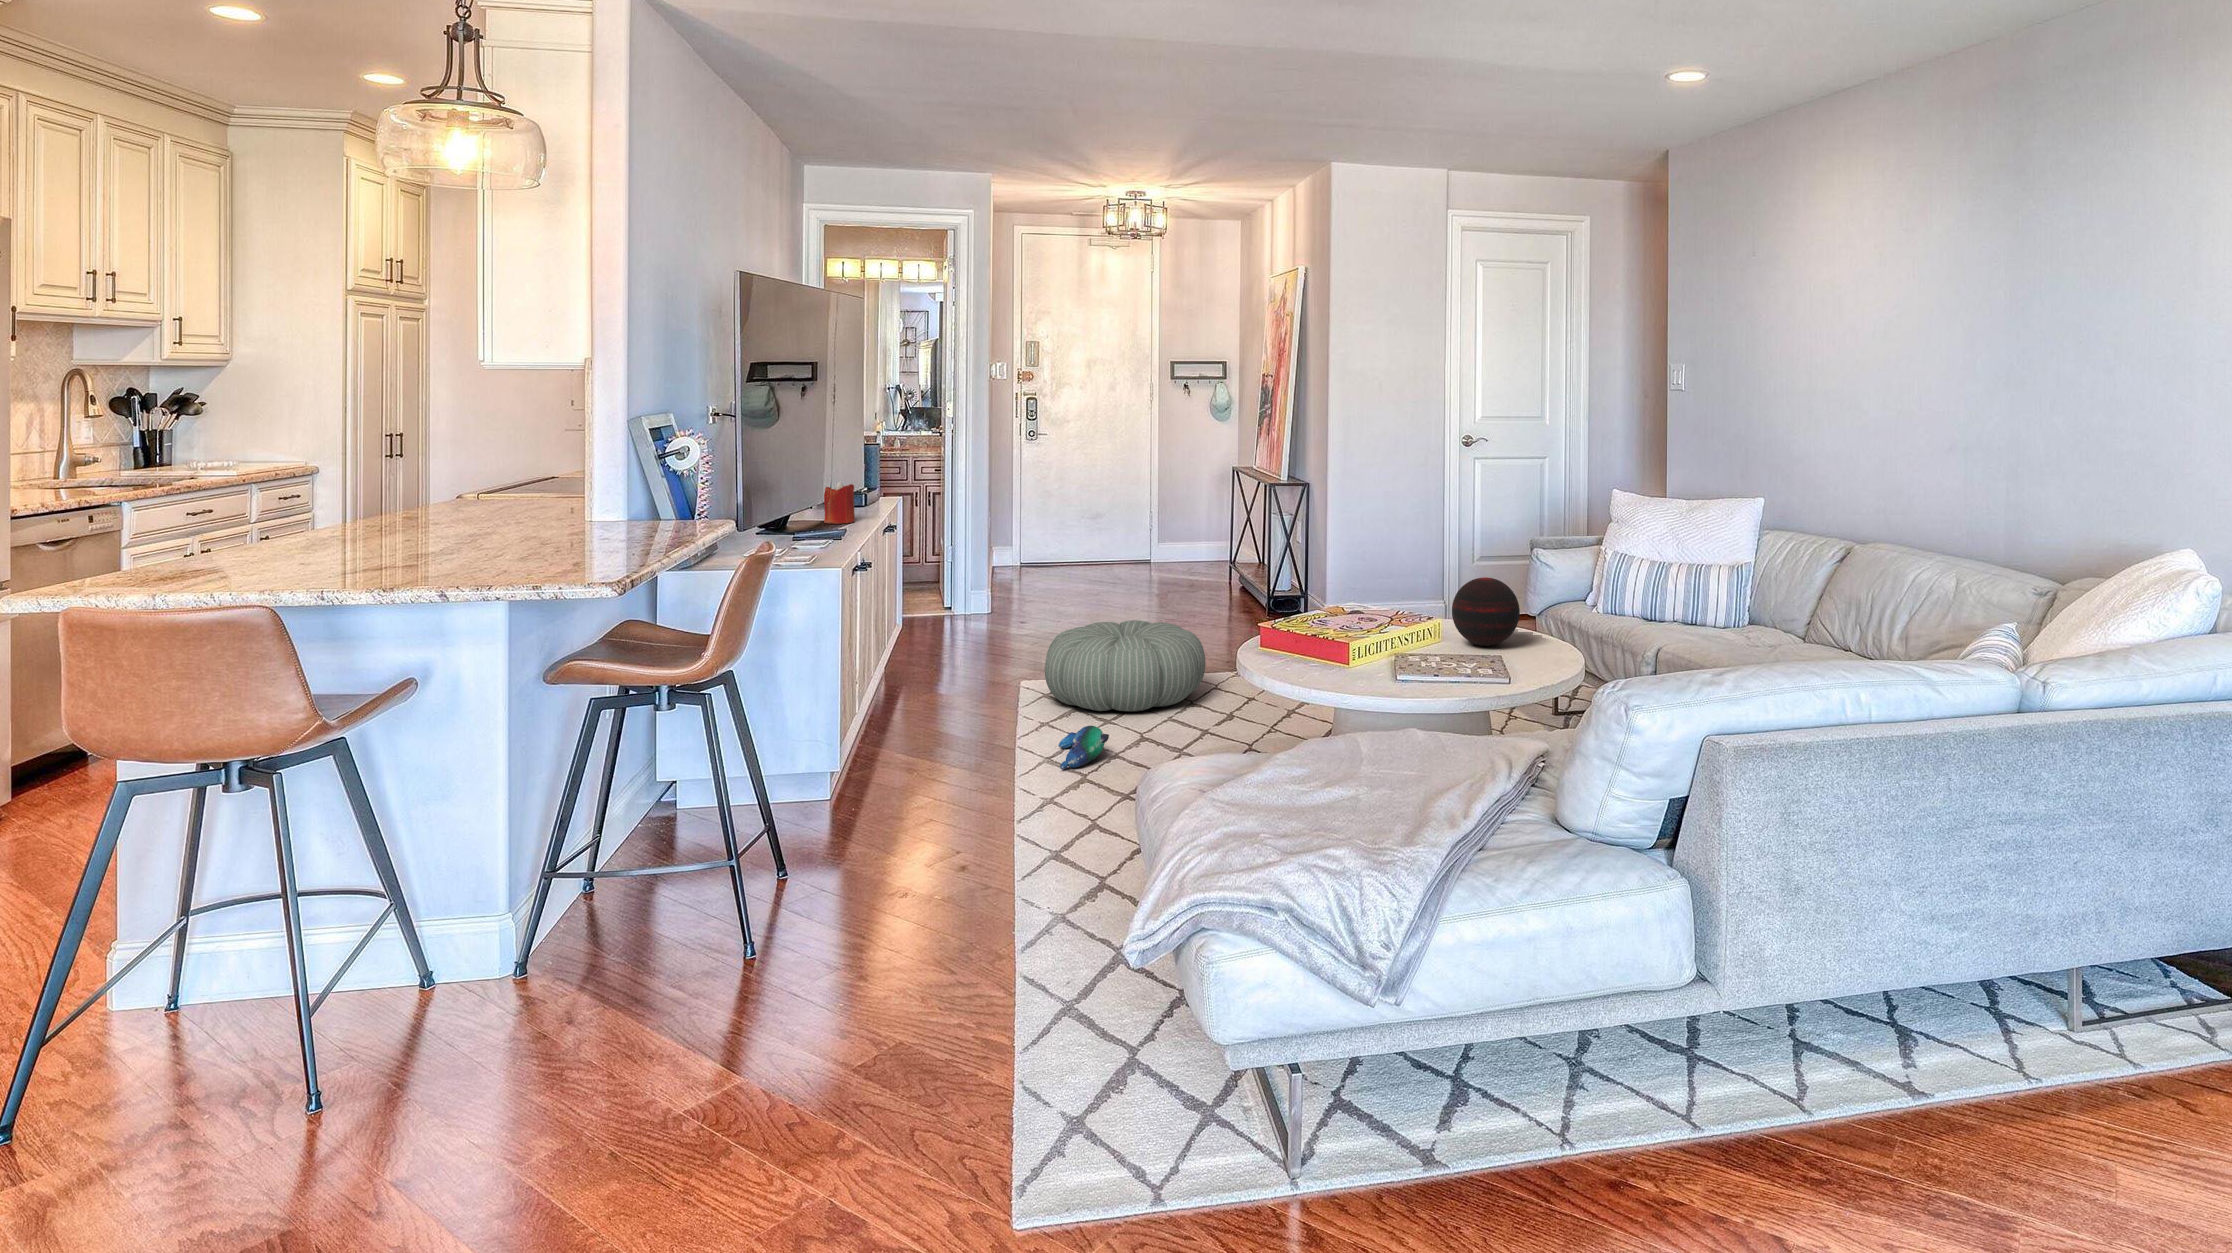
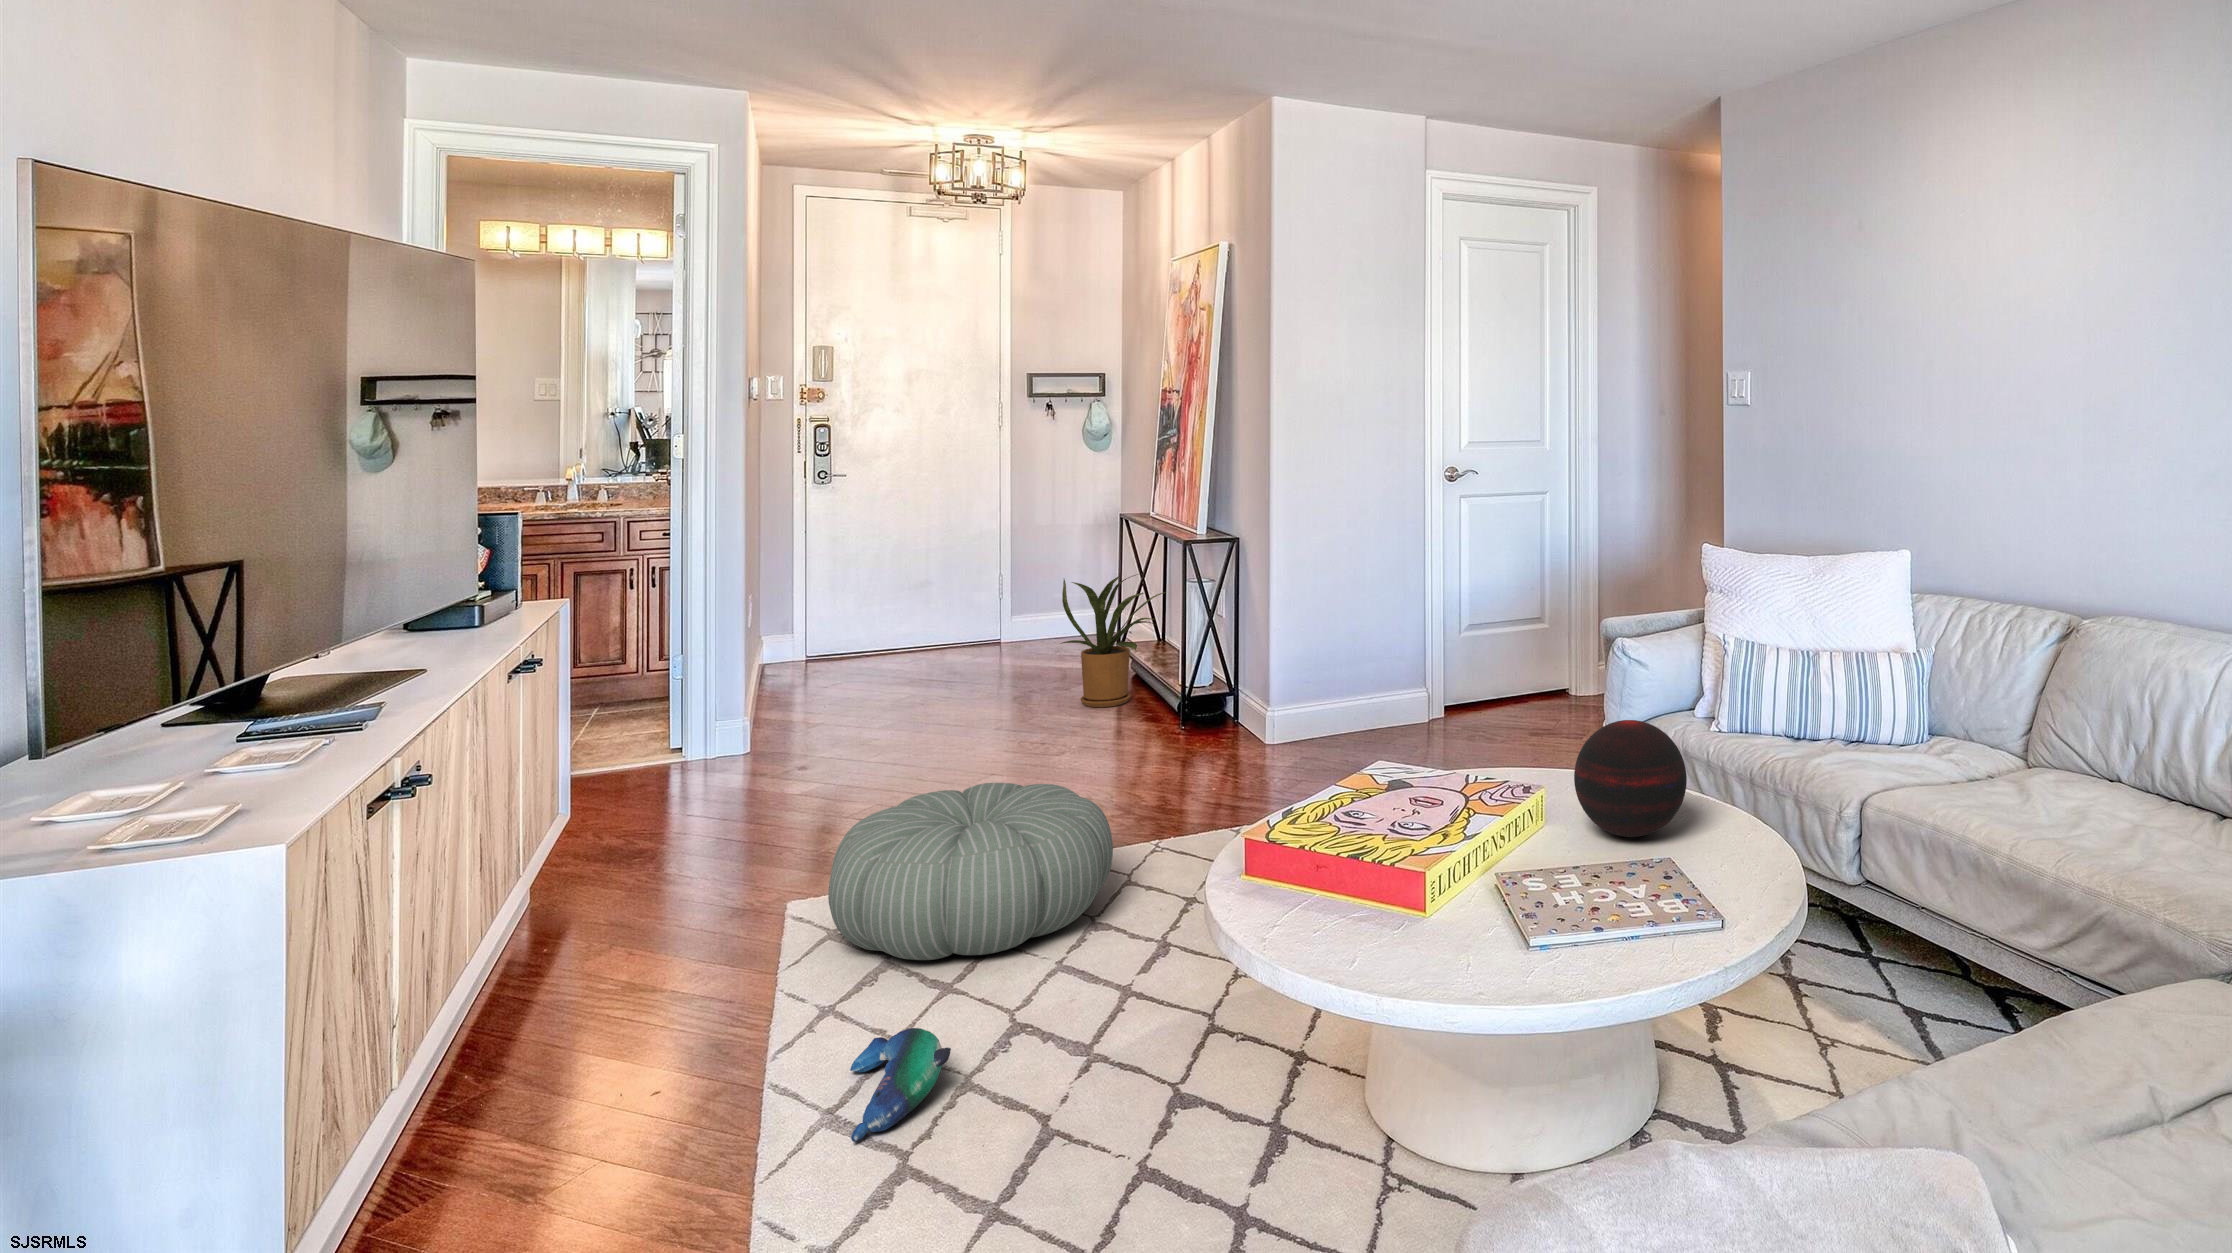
candle: present [824,481,855,524] -> none [365,592,438,674]
house plant: none [1186,509,1263,604] -> present [1061,575,1163,707]

